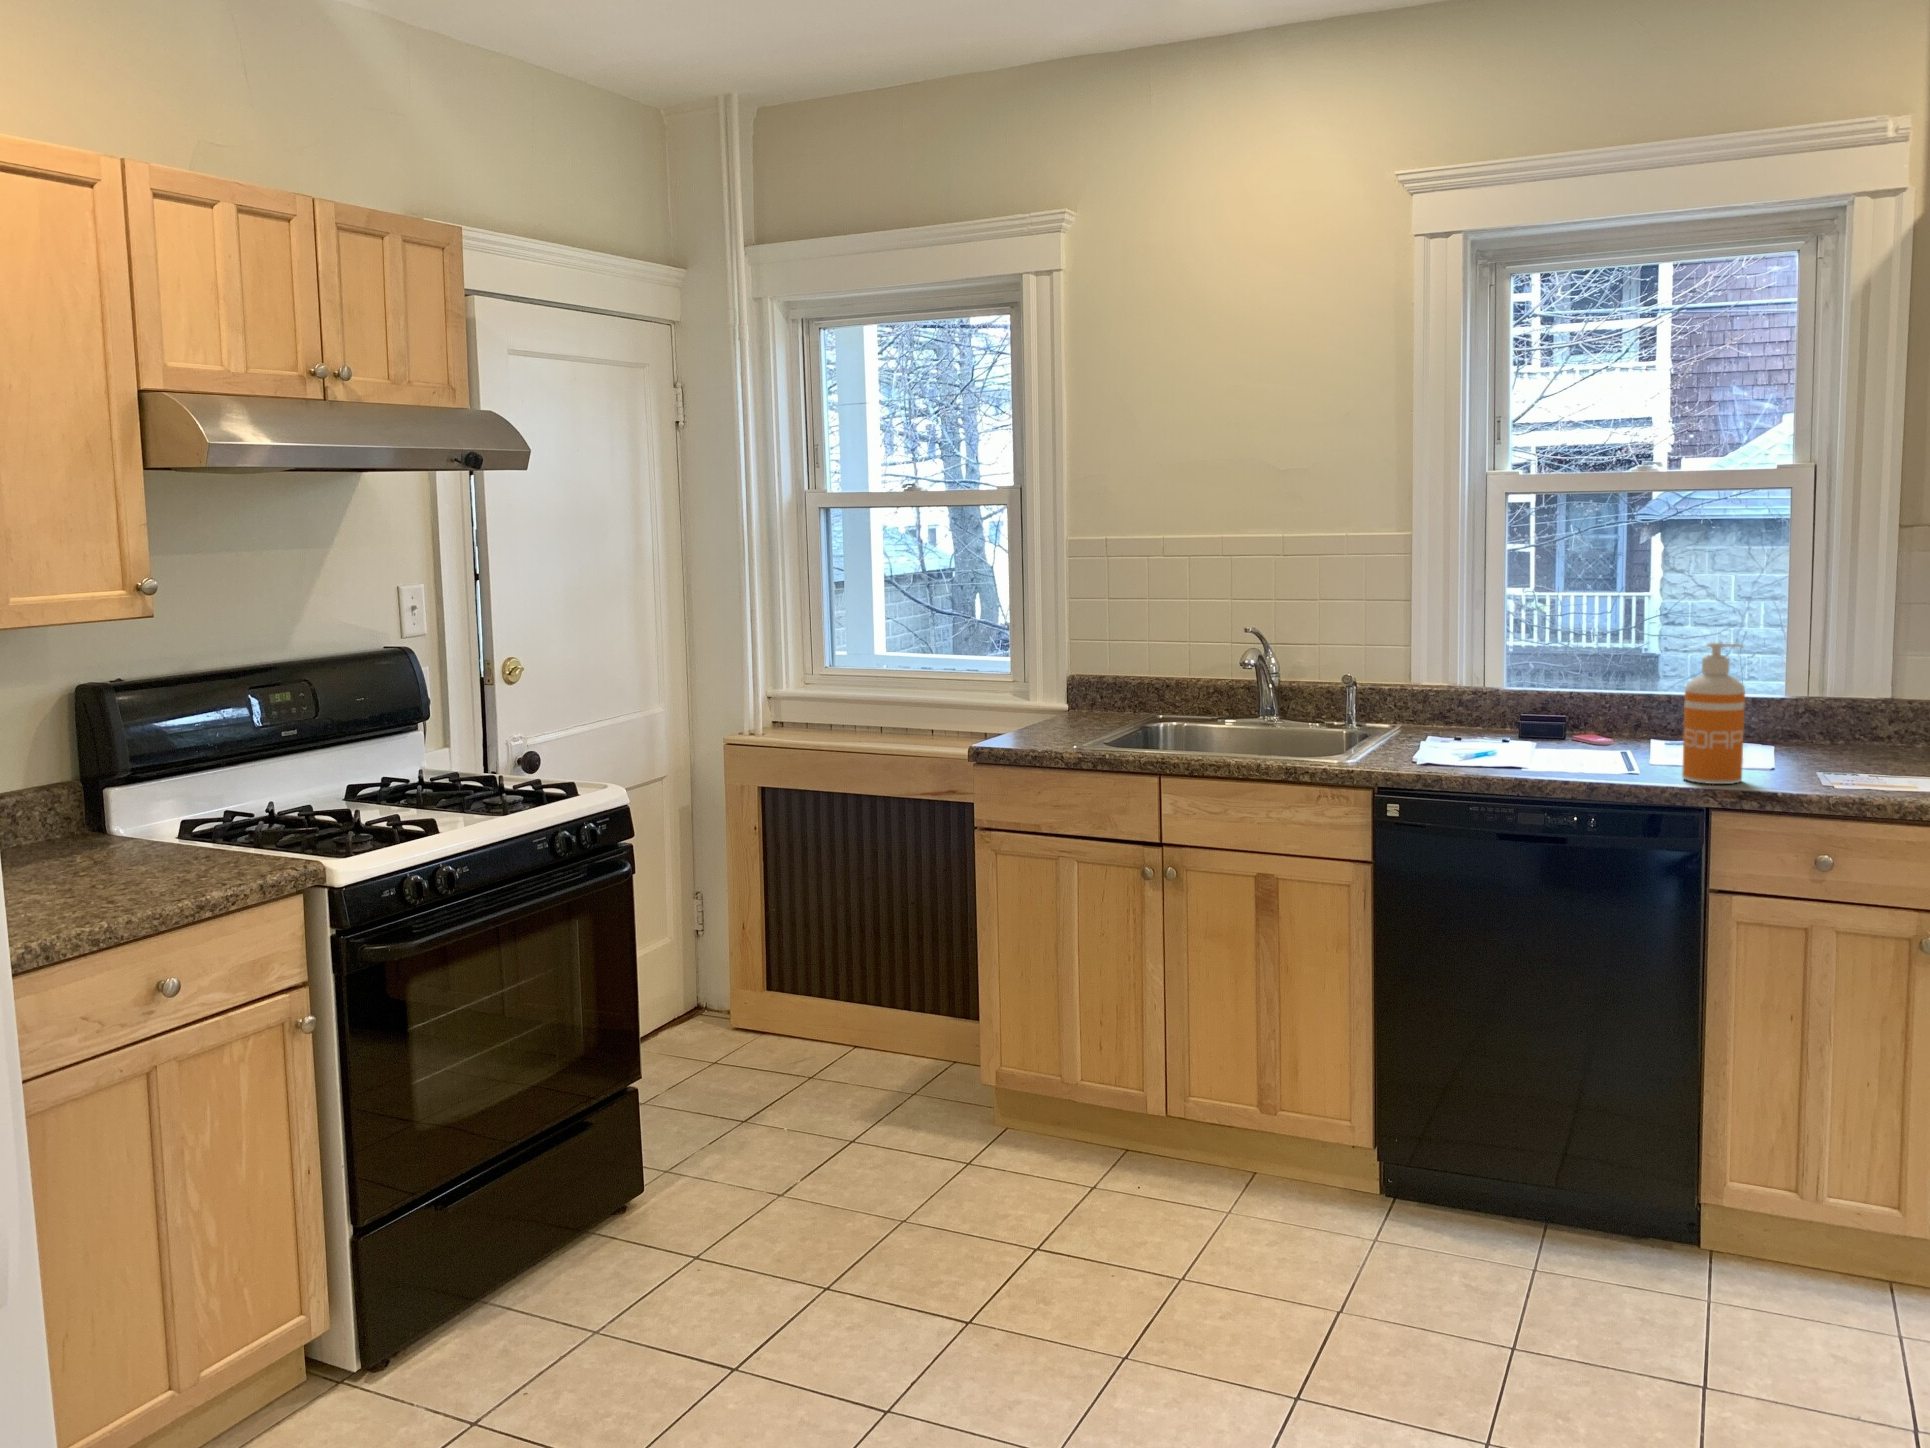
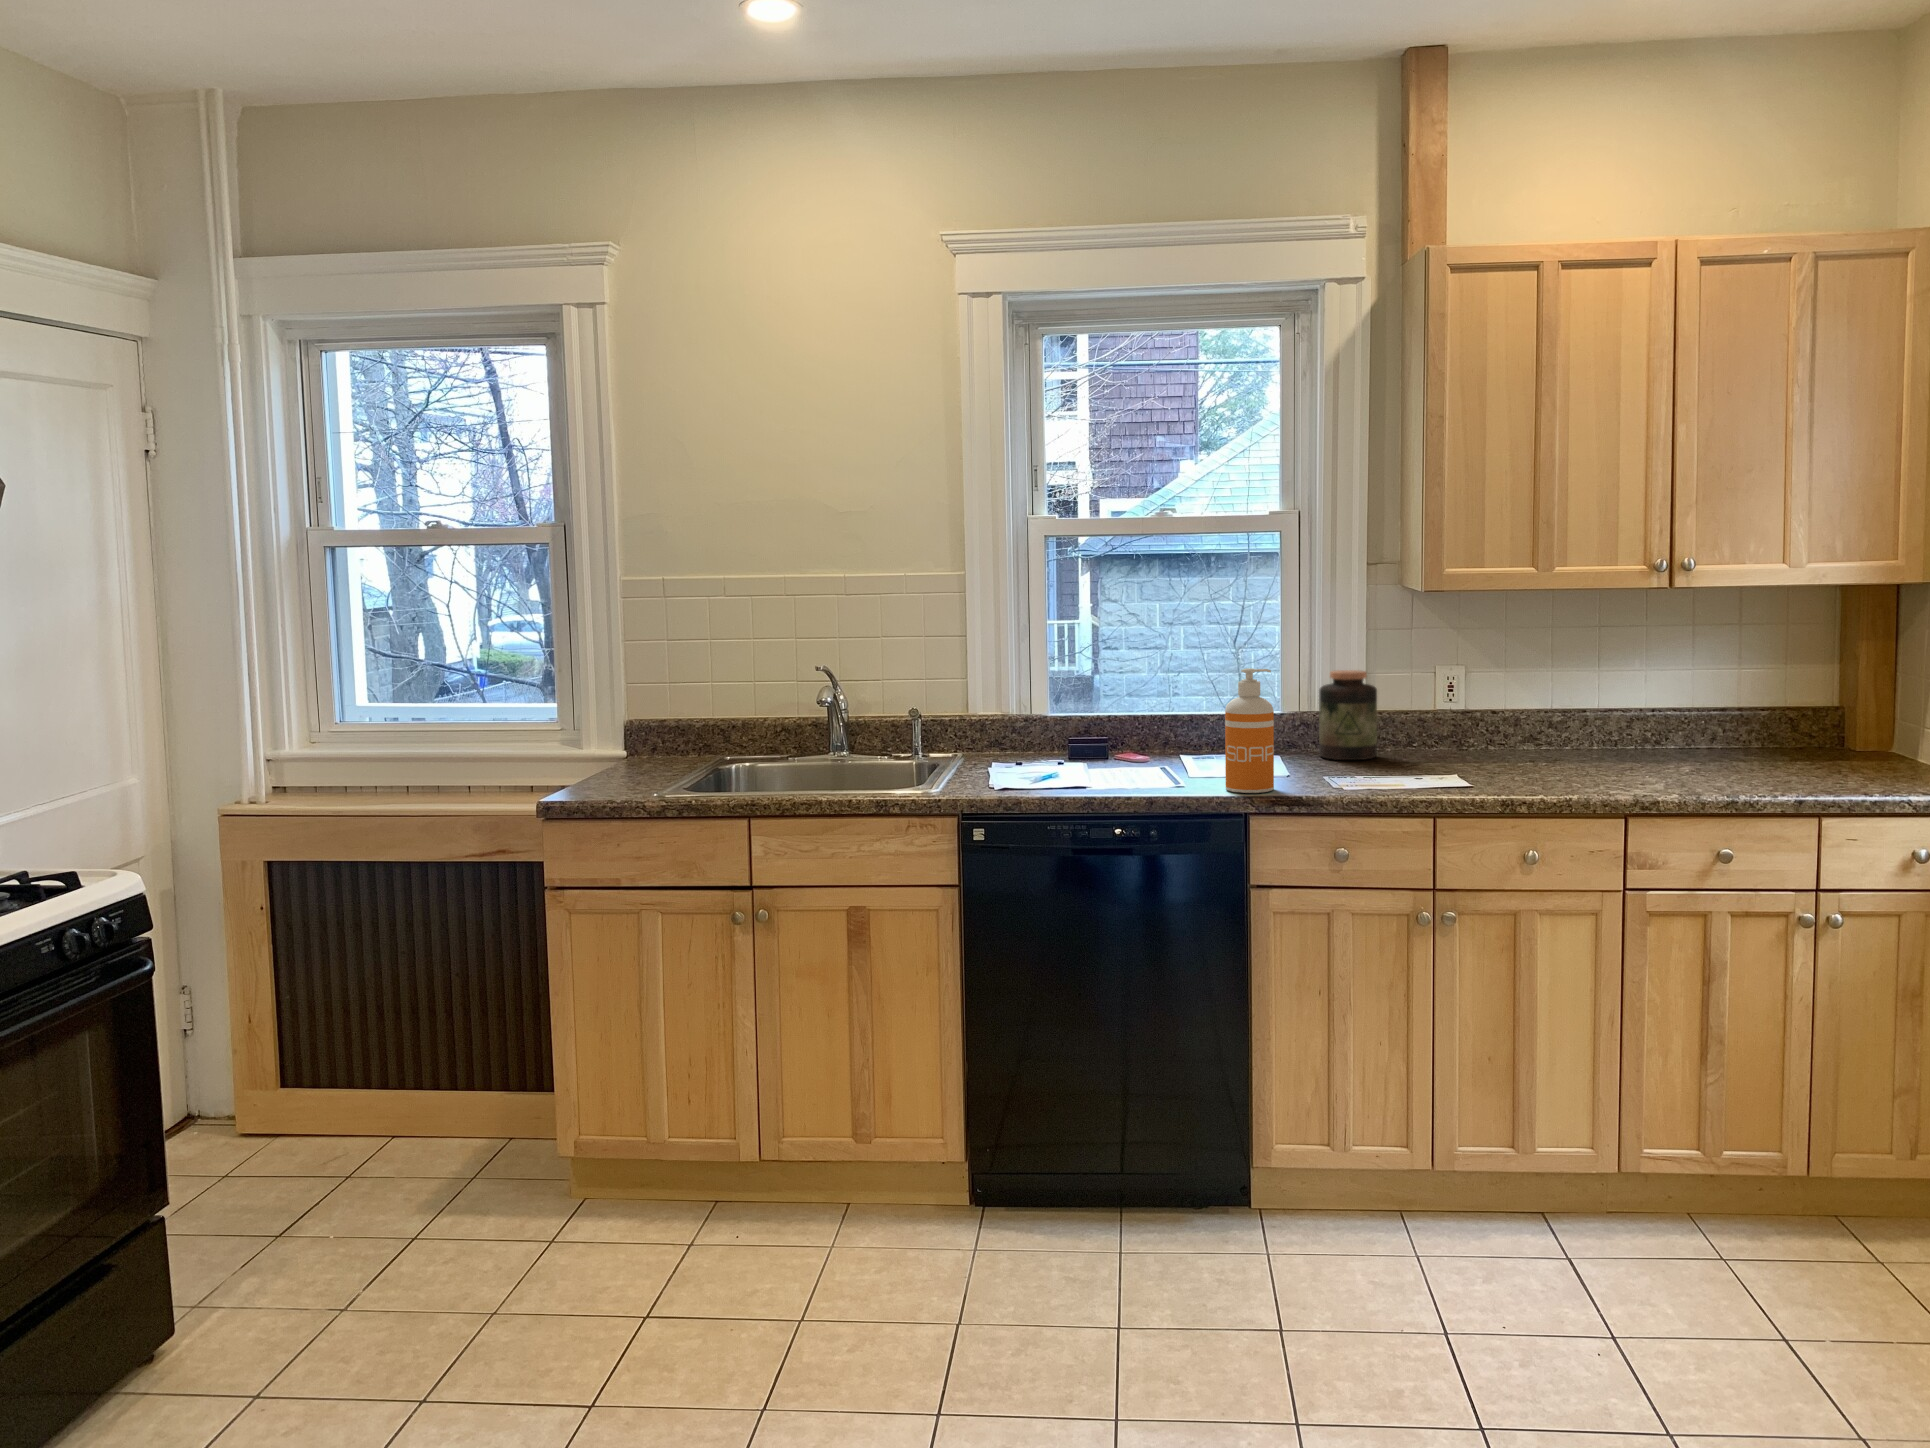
jar: none [1823,650,1901,756] -> present [1319,670,1377,760]

